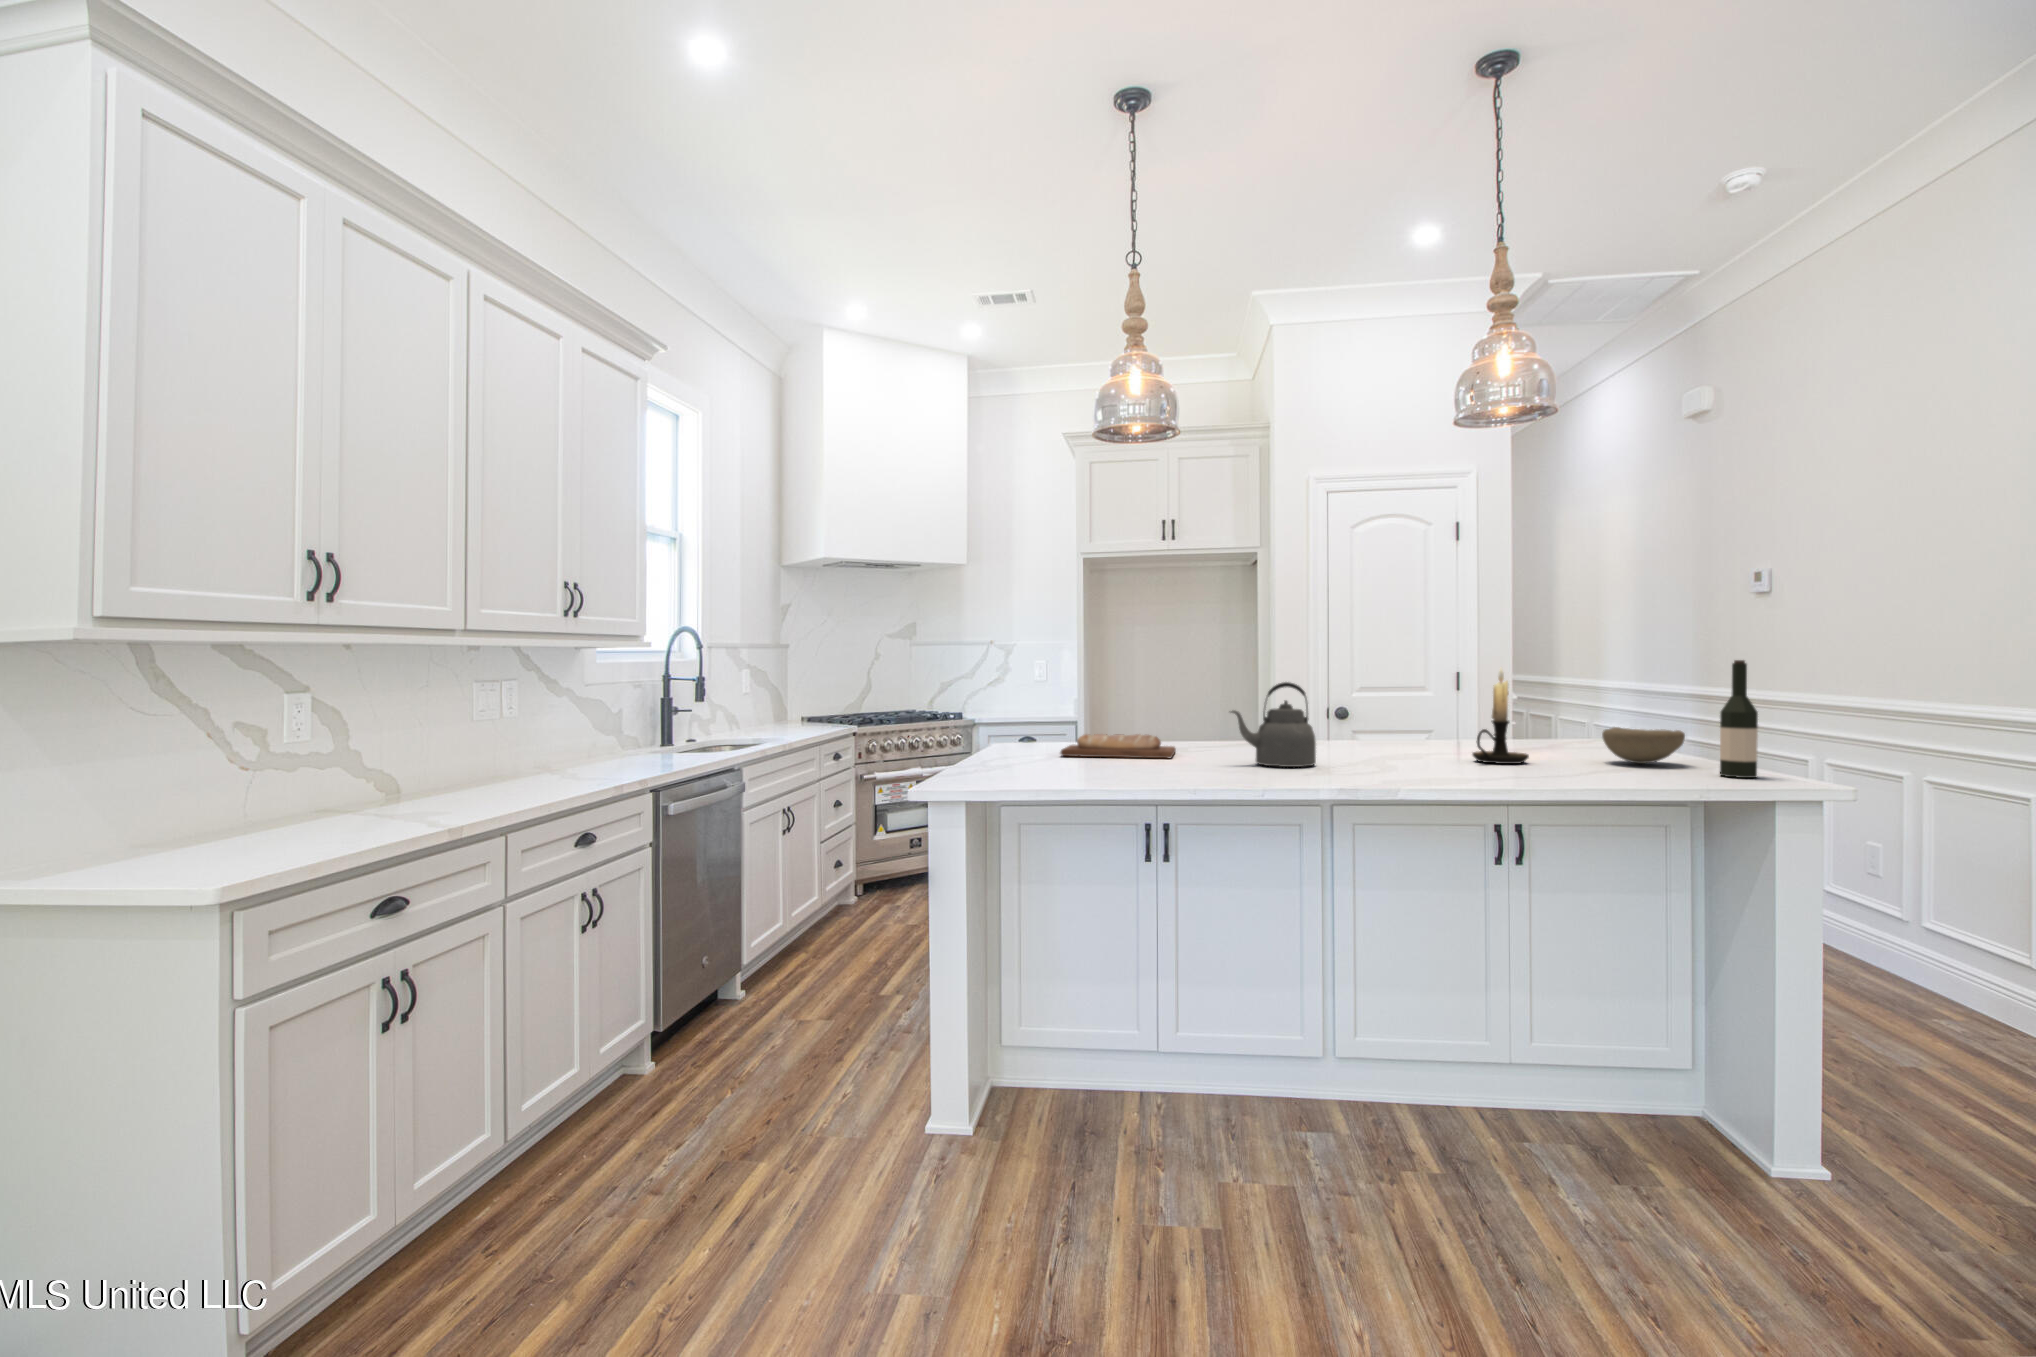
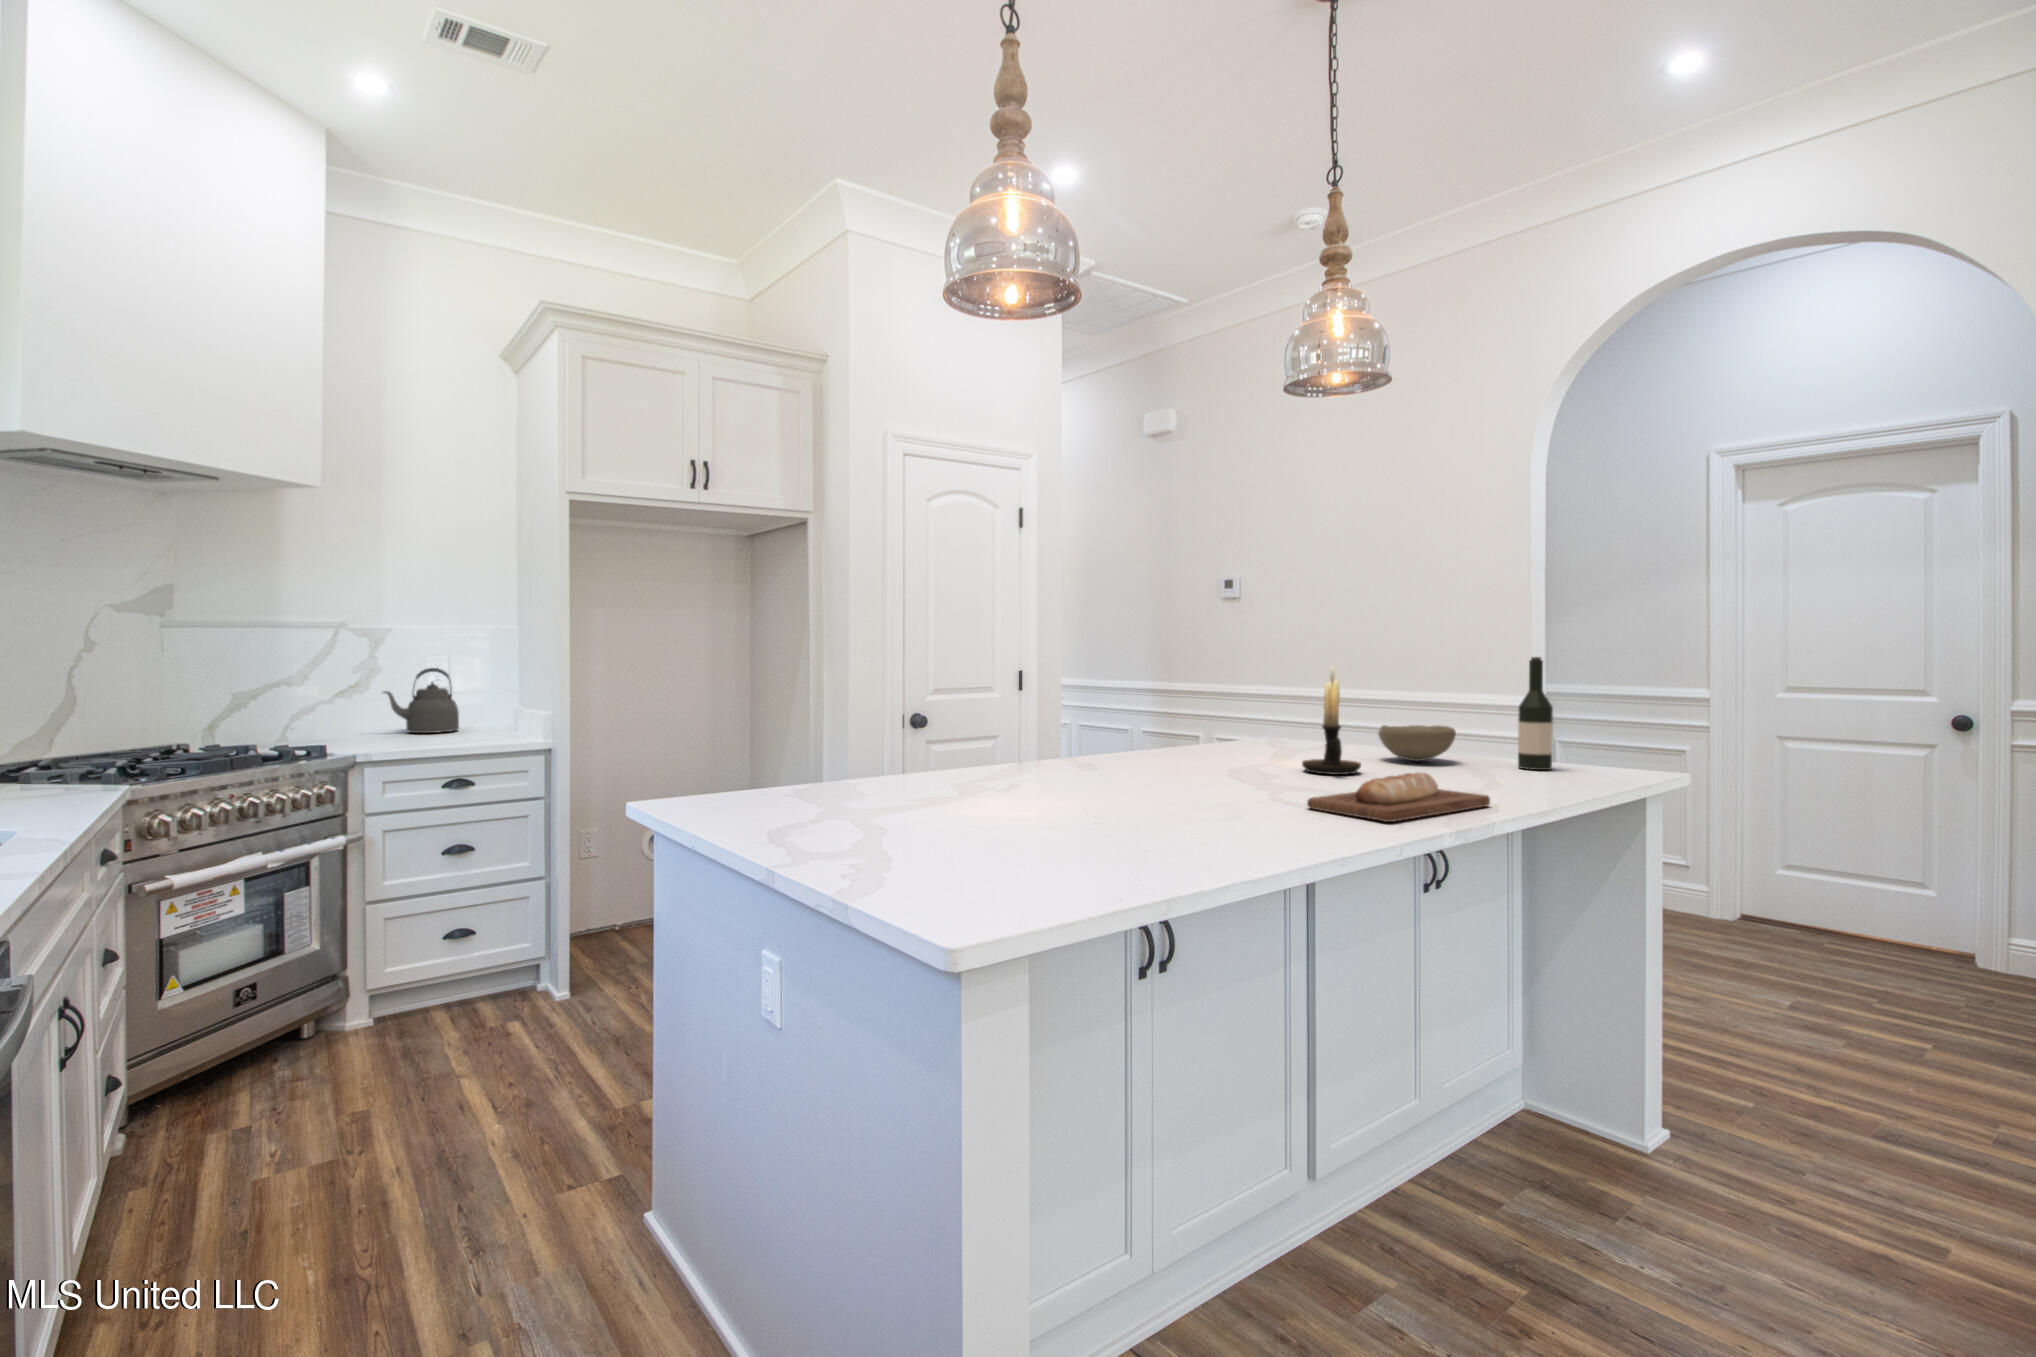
kettle: present [1231,682,1316,767] -> present [384,668,459,733]
bread loaf: present [1061,734,1176,758] -> present [1307,773,1490,822]

